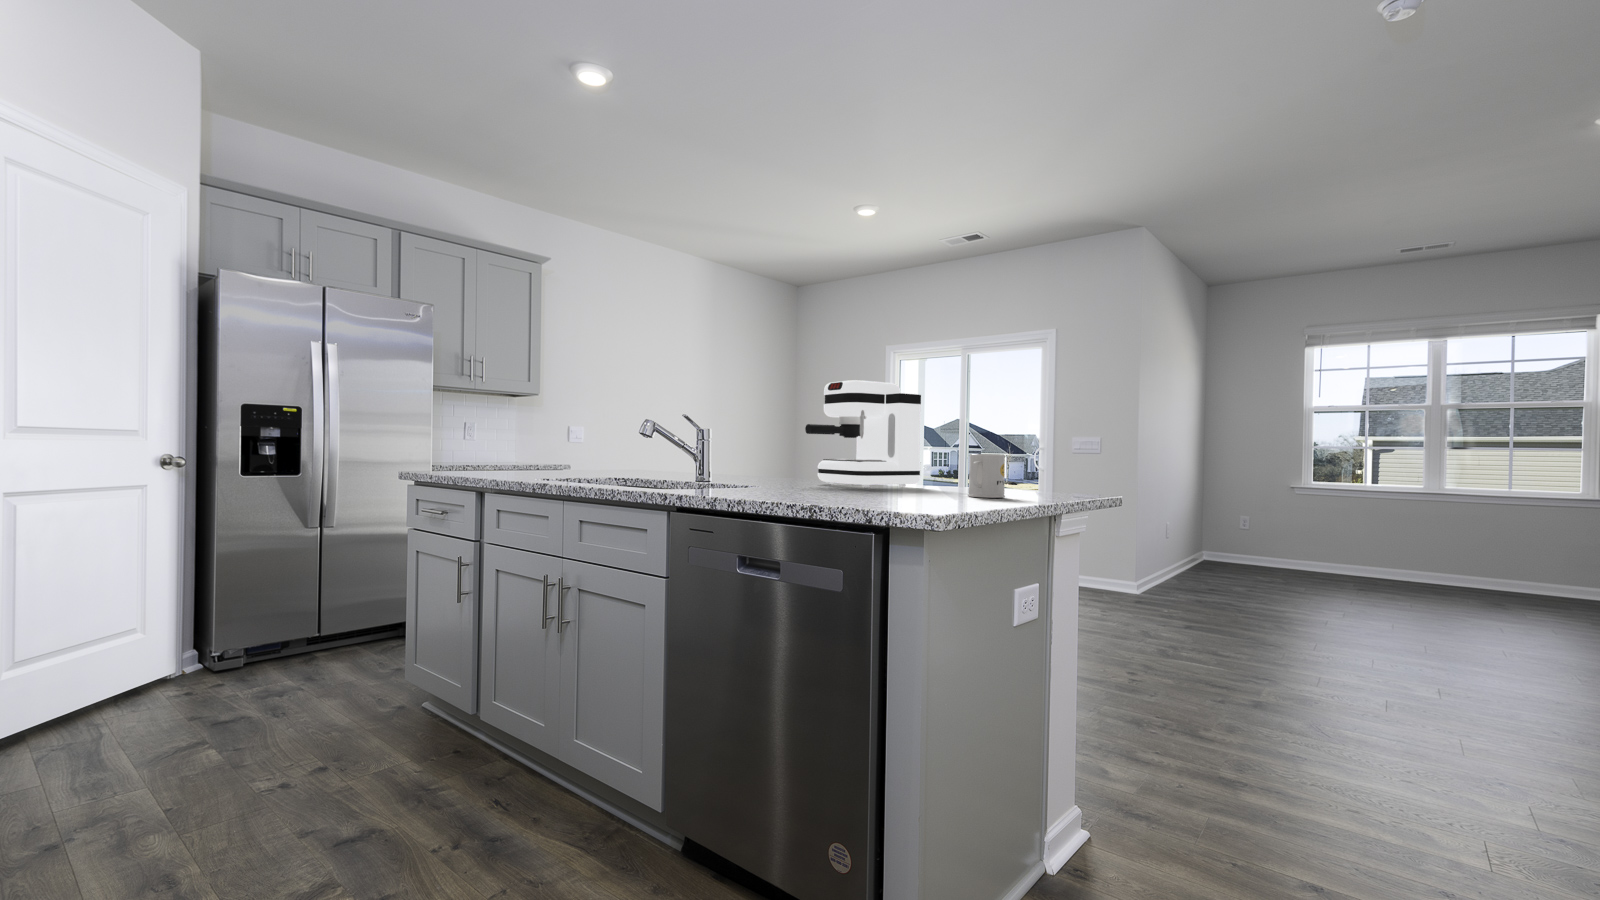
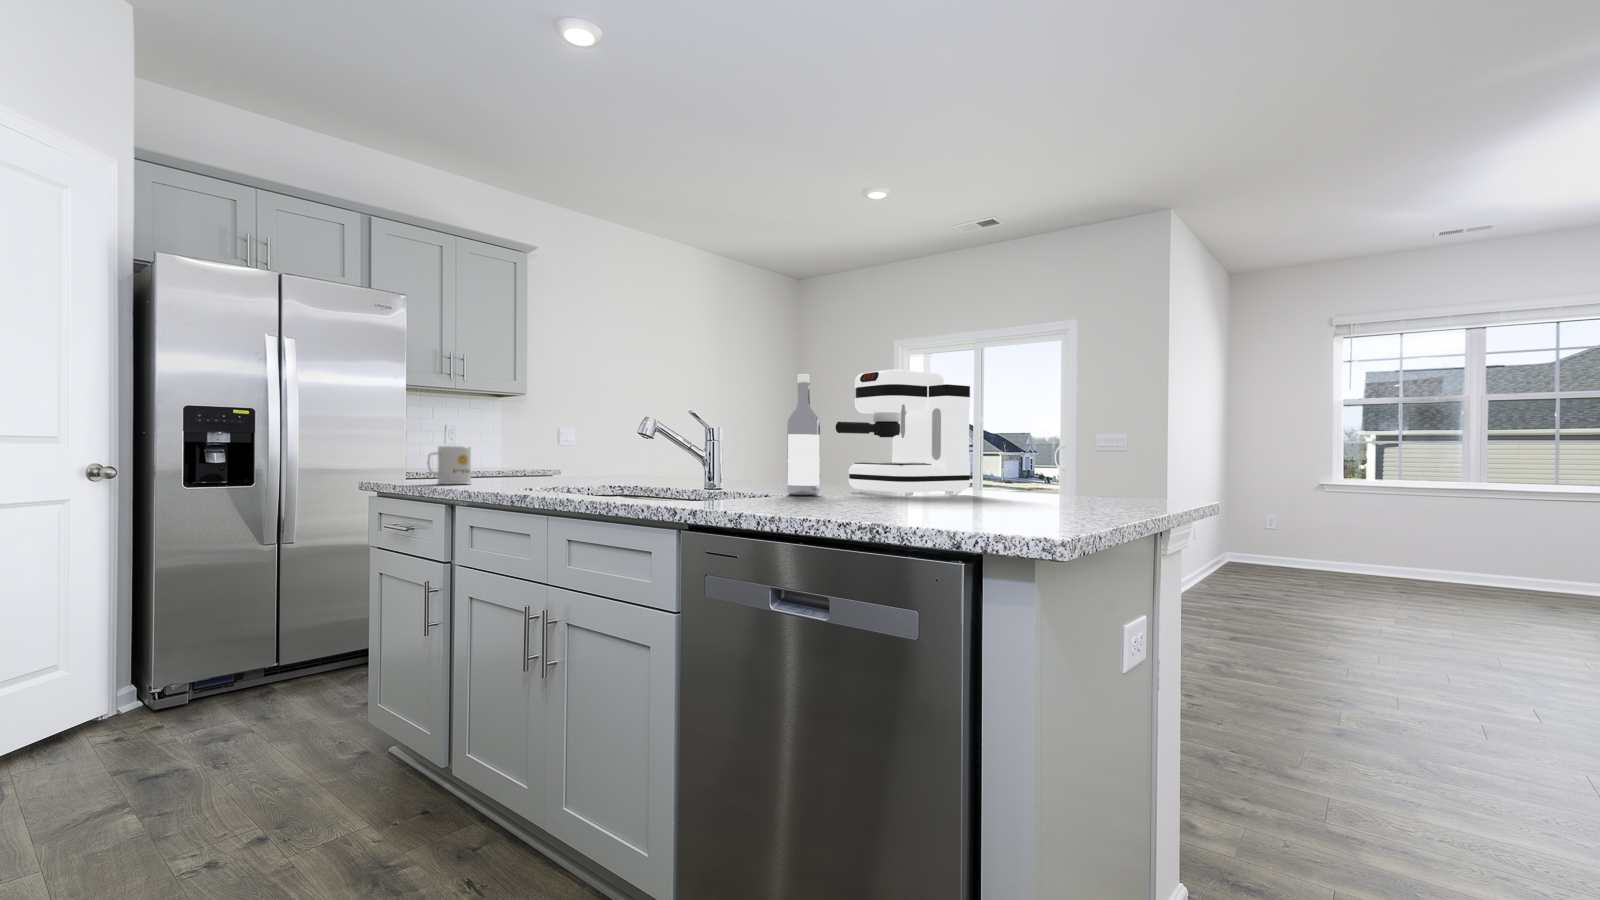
wine bottle: none [762,384,790,486] -> present [787,374,820,495]
mug: present [968,454,1005,498] -> present [427,446,471,484]

